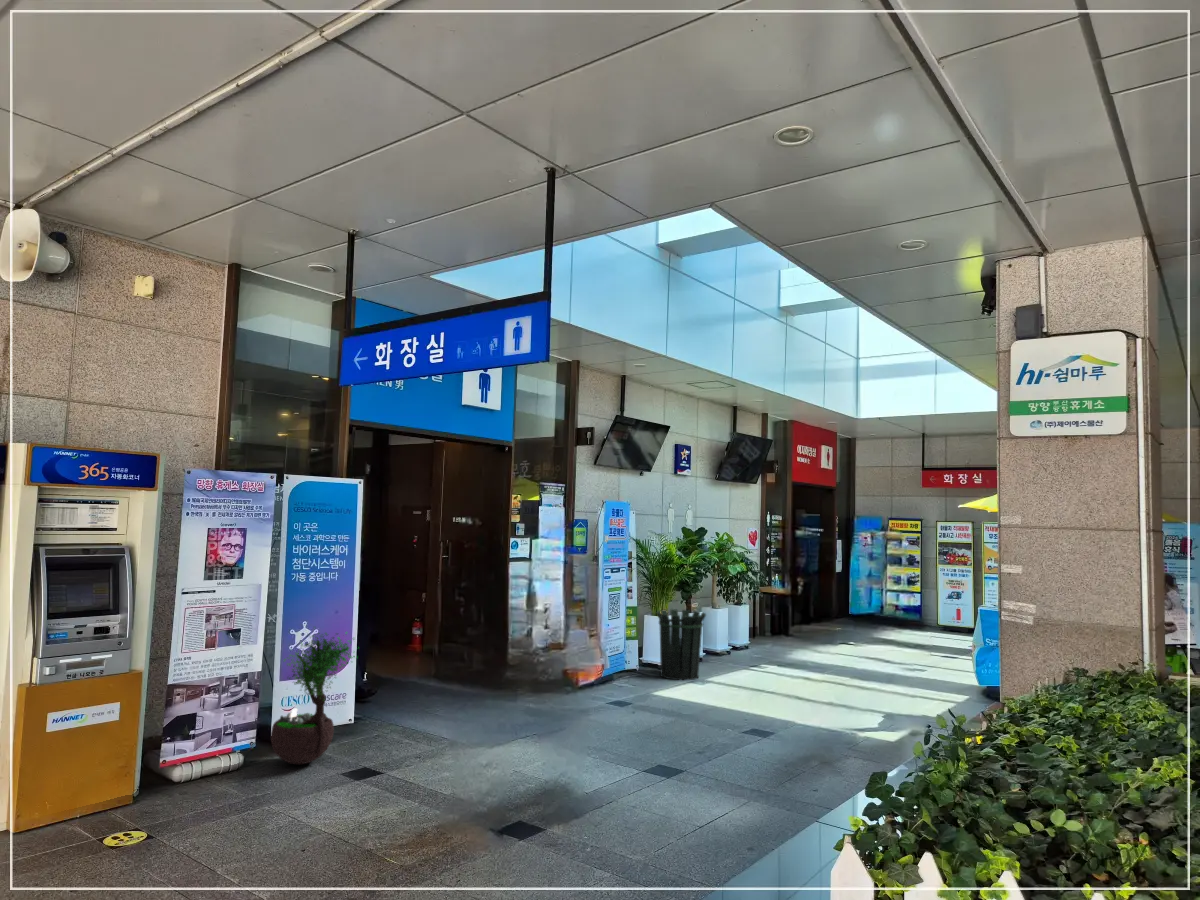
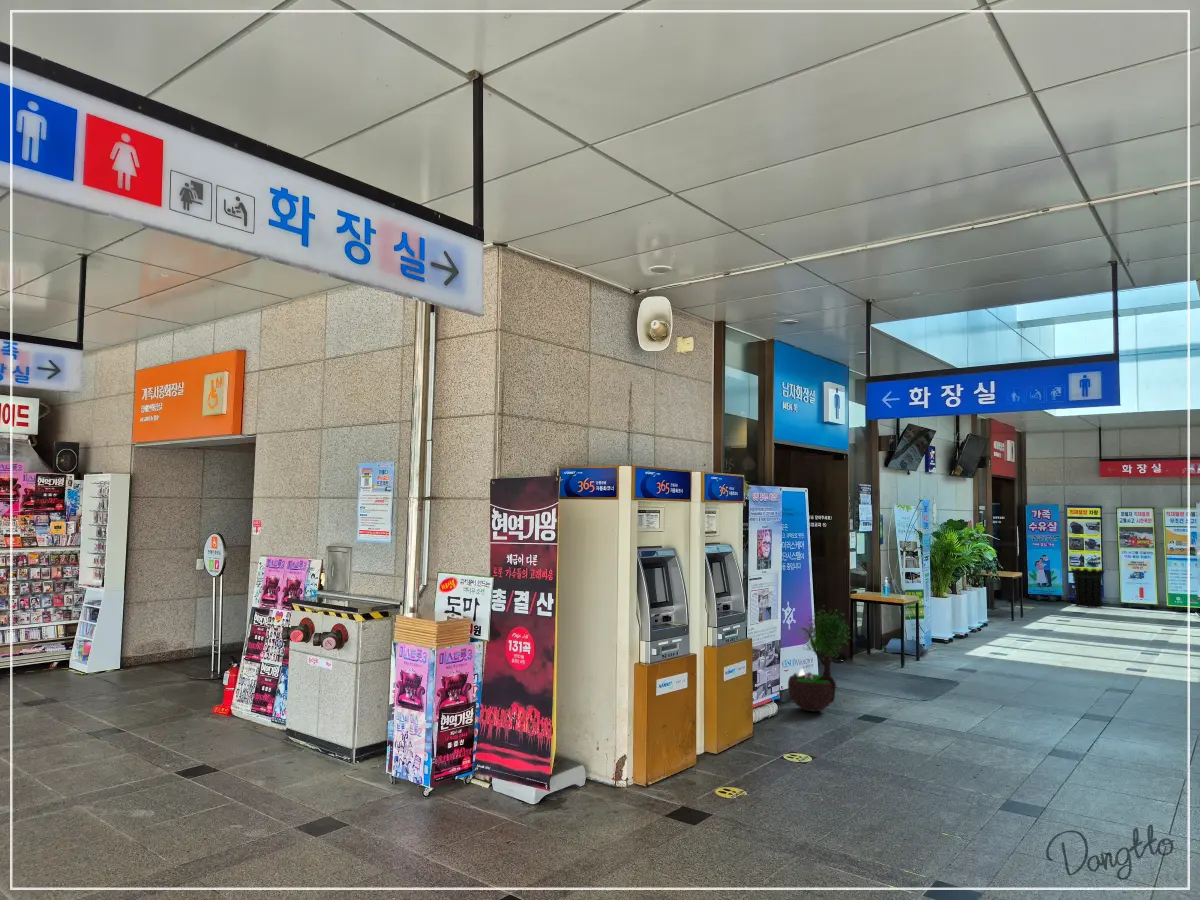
waste bin: present [656,609,706,680] -> present [1071,568,1104,608]

